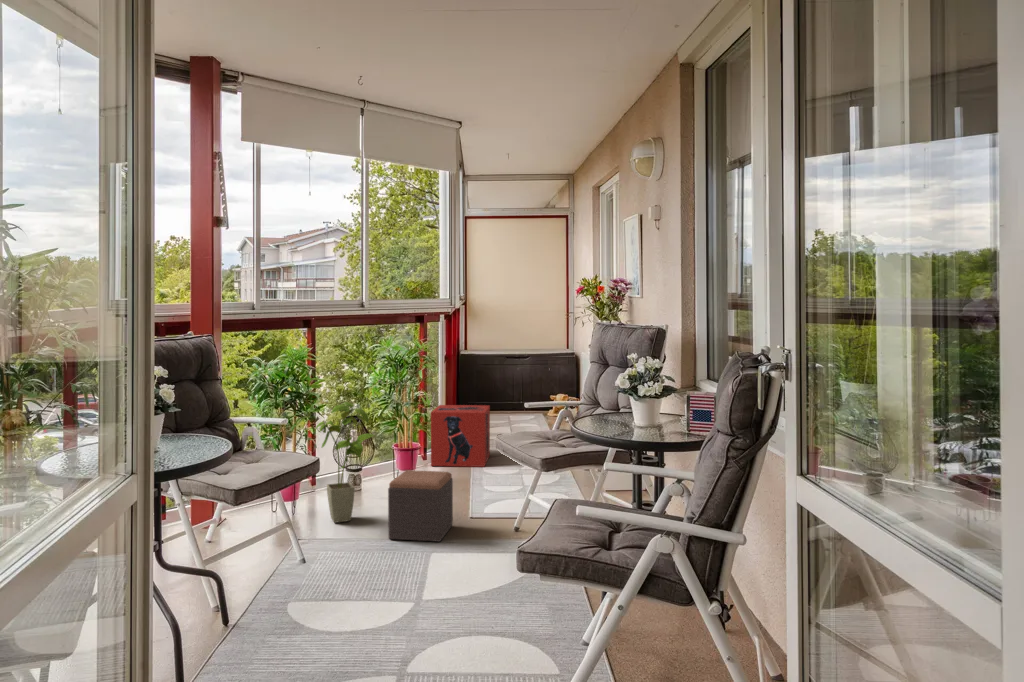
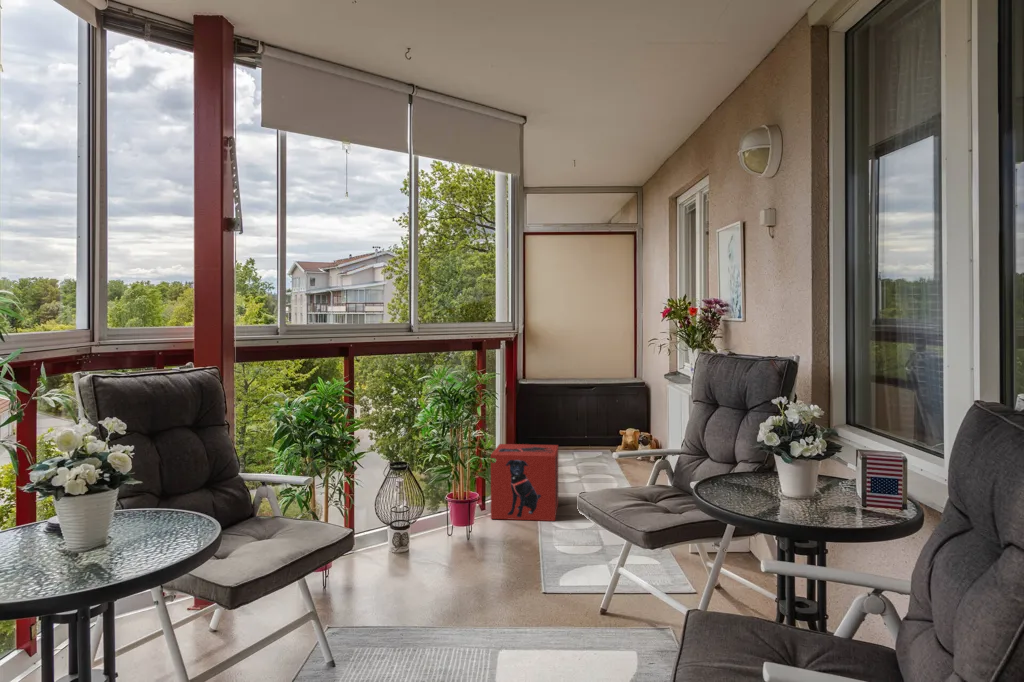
house plant: present [316,402,377,523] -> none [346,454,427,614]
footstool: present [388,470,453,542] -> none [441,547,527,655]

